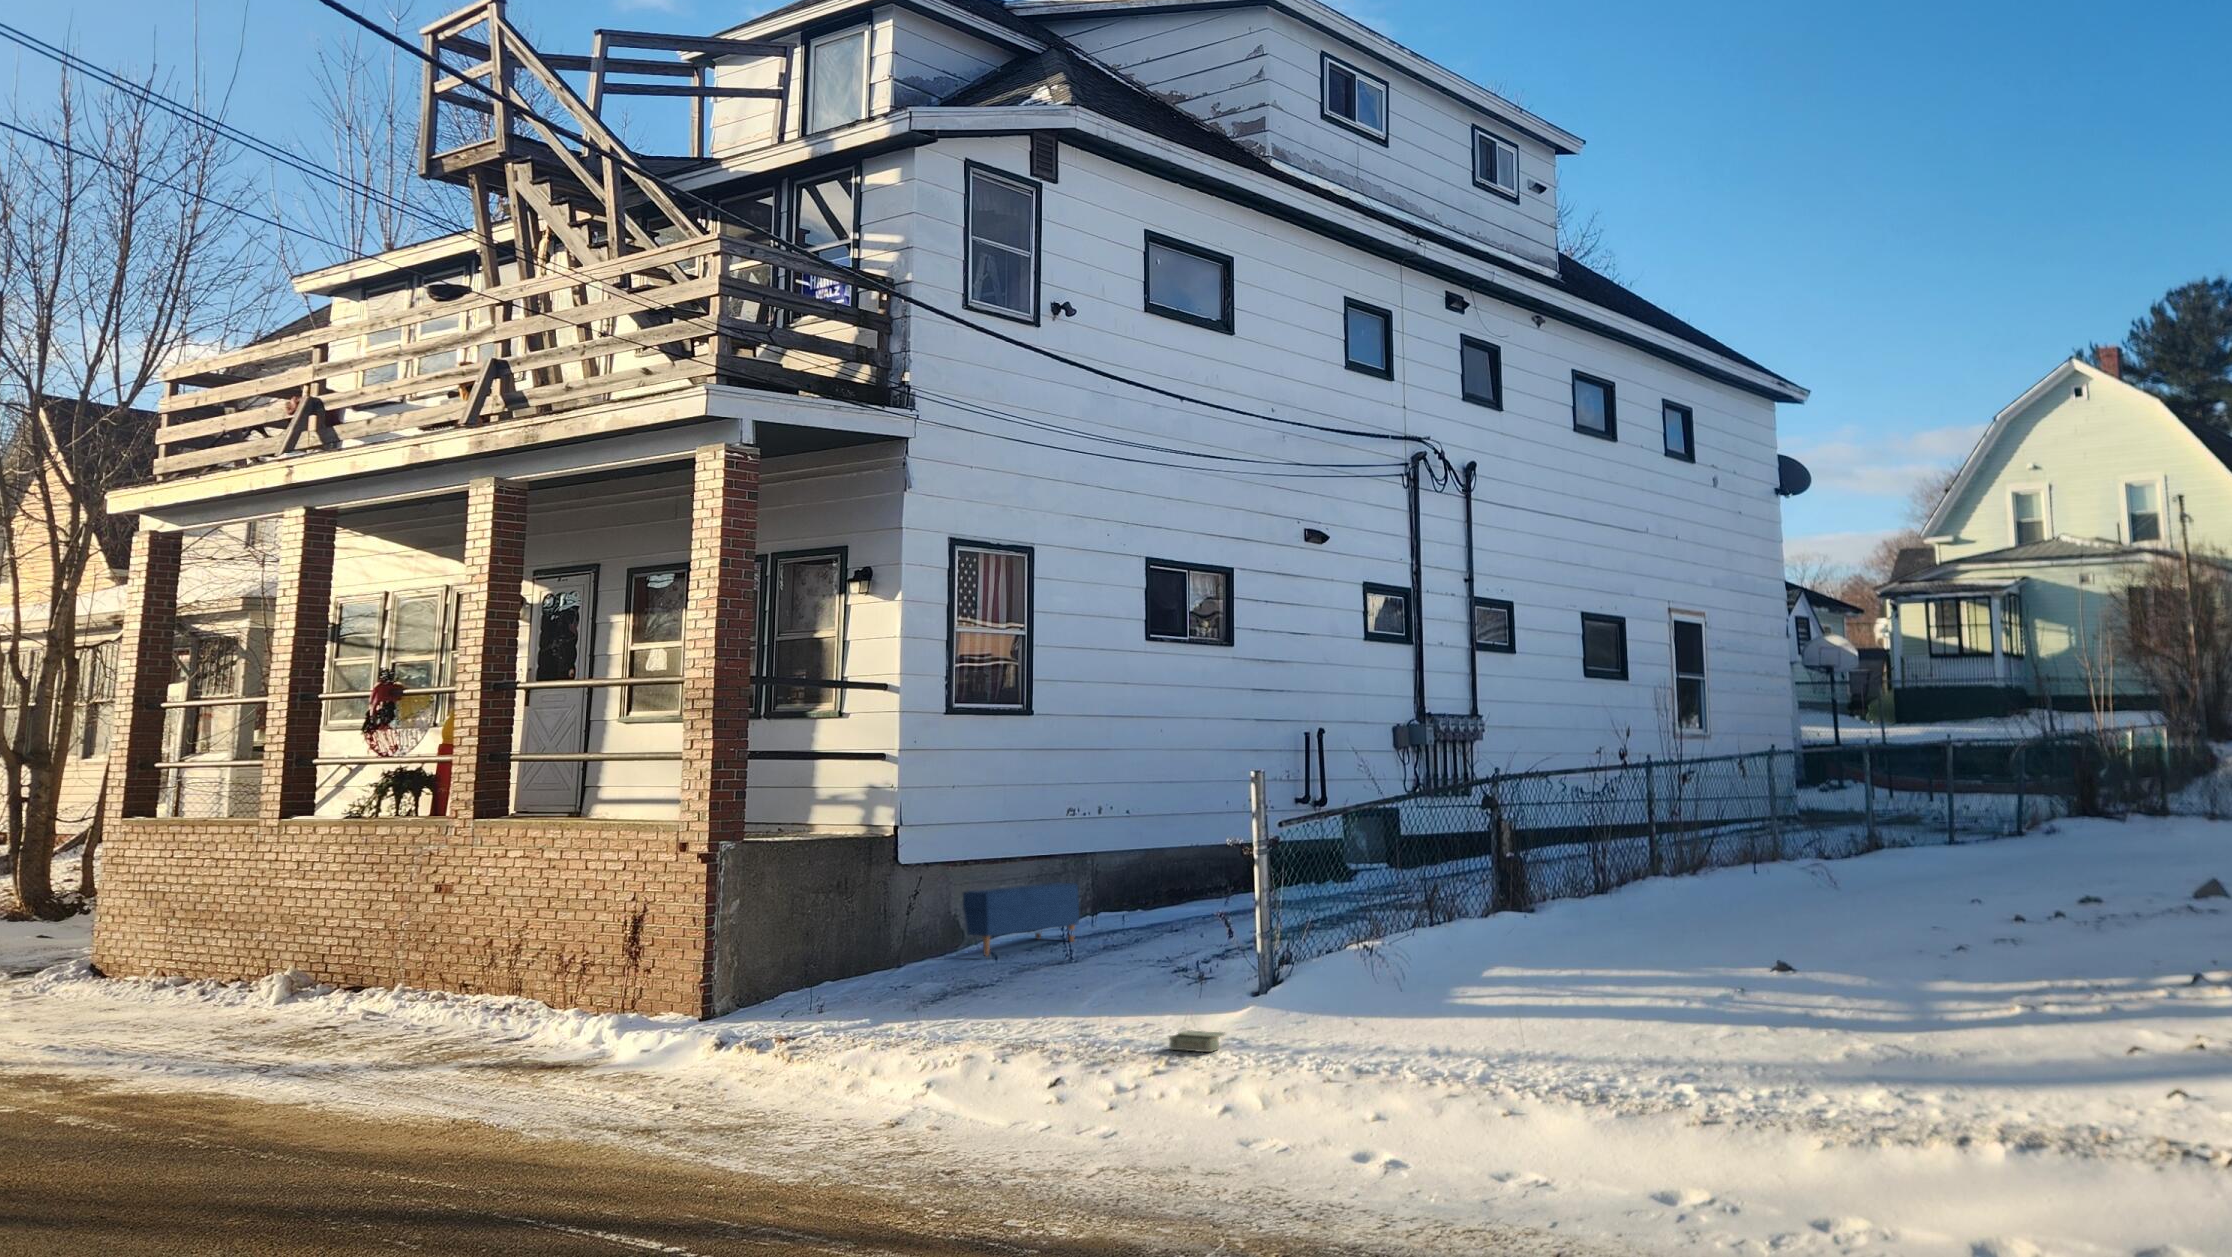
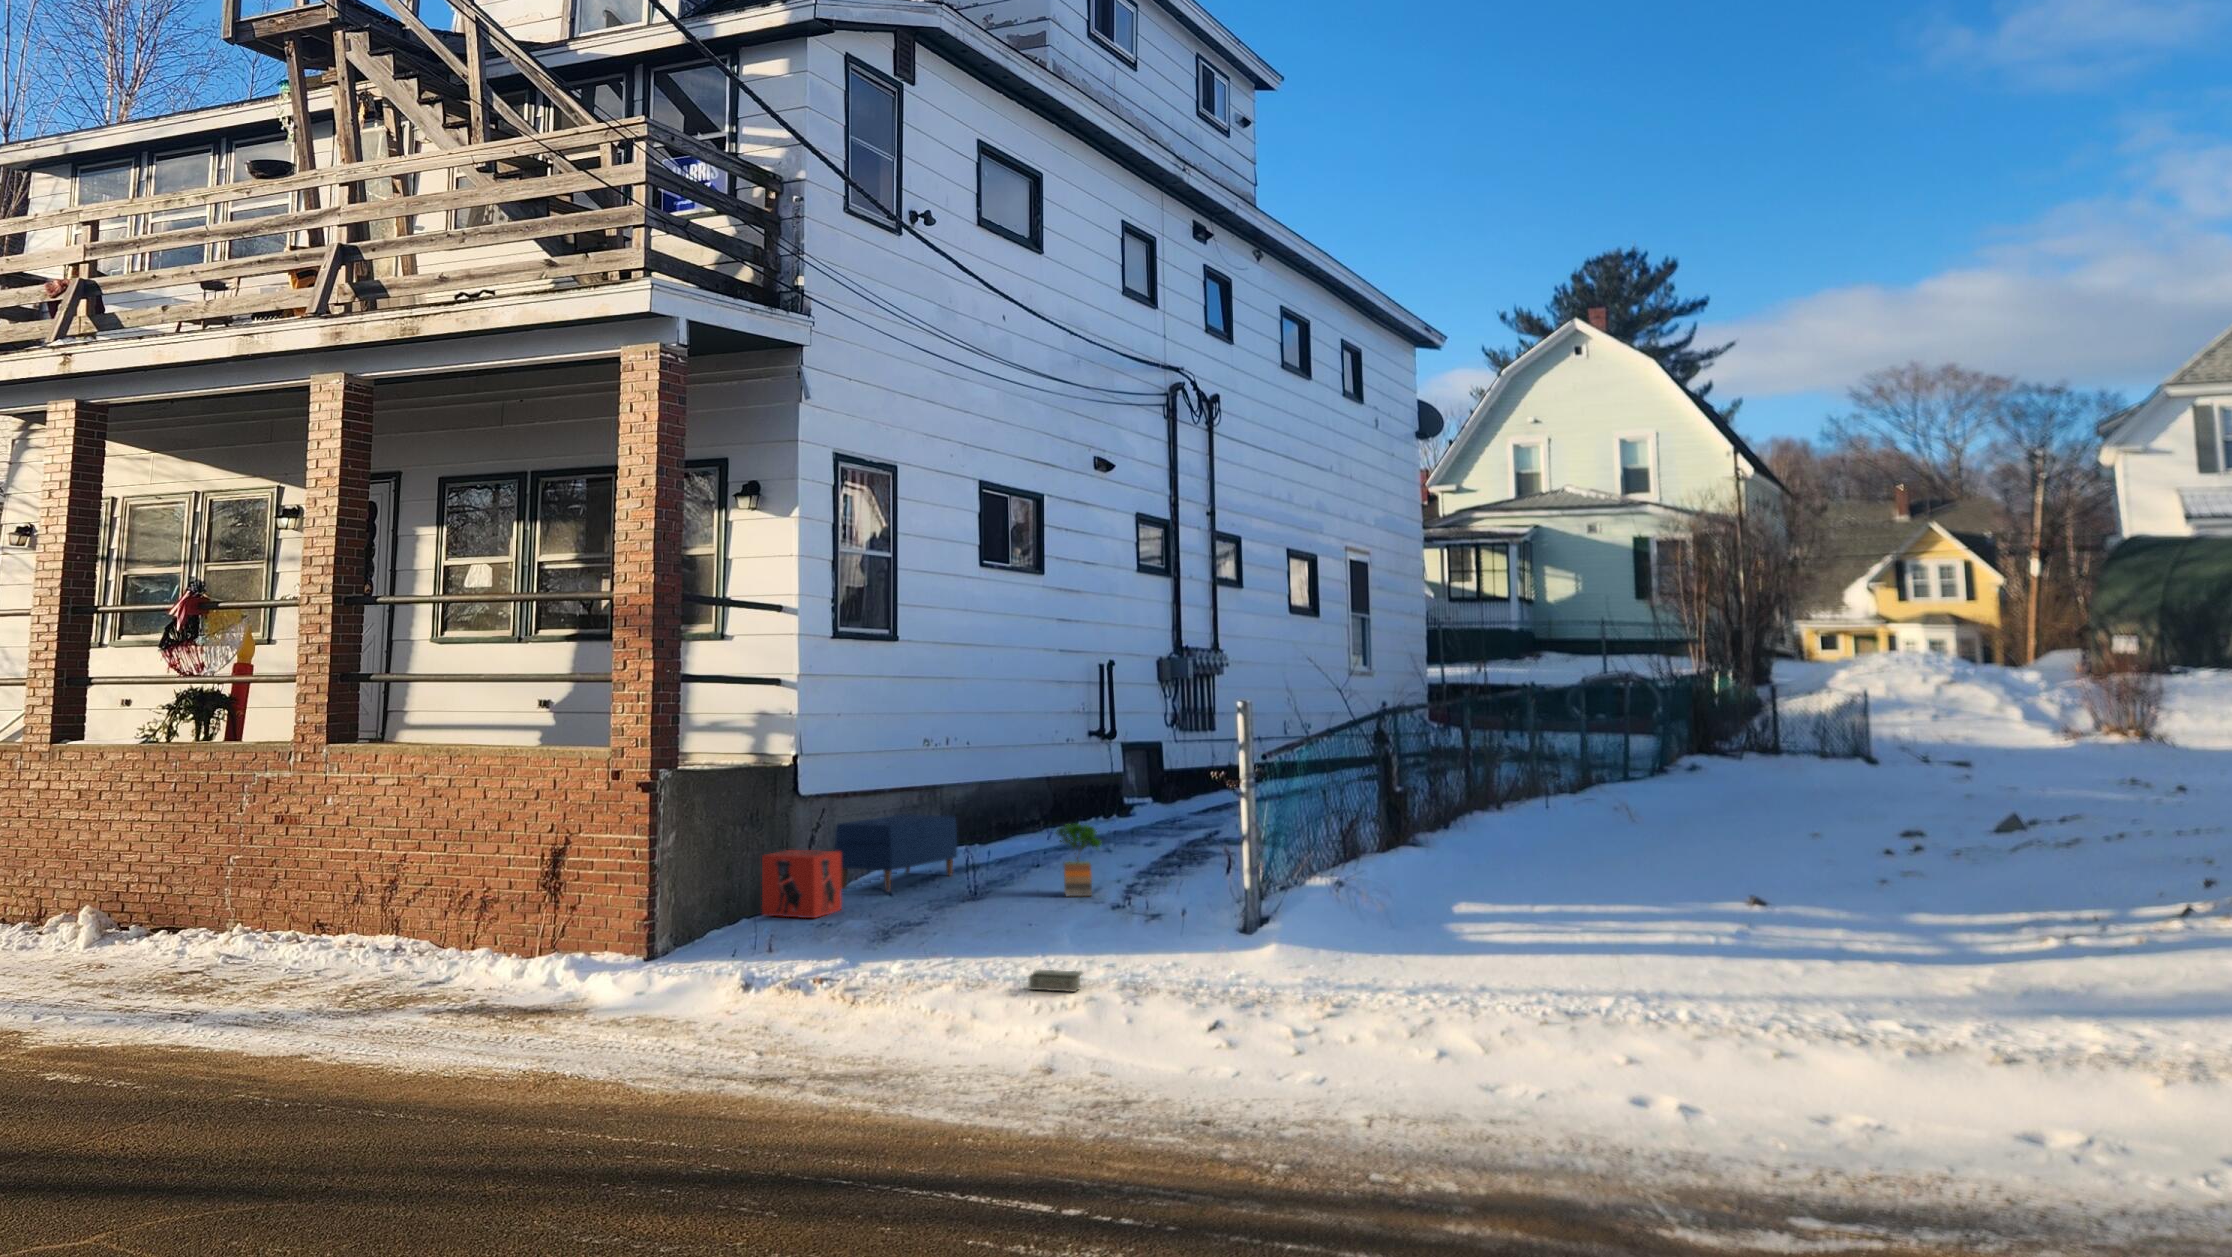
potted tree: none [1132,890,1177,962] -> present [1055,824,1101,896]
storage box: none [844,916,923,981] -> present [762,850,842,918]
toolbox: present [1169,1030,1224,1052] -> present [1028,970,1083,992]

